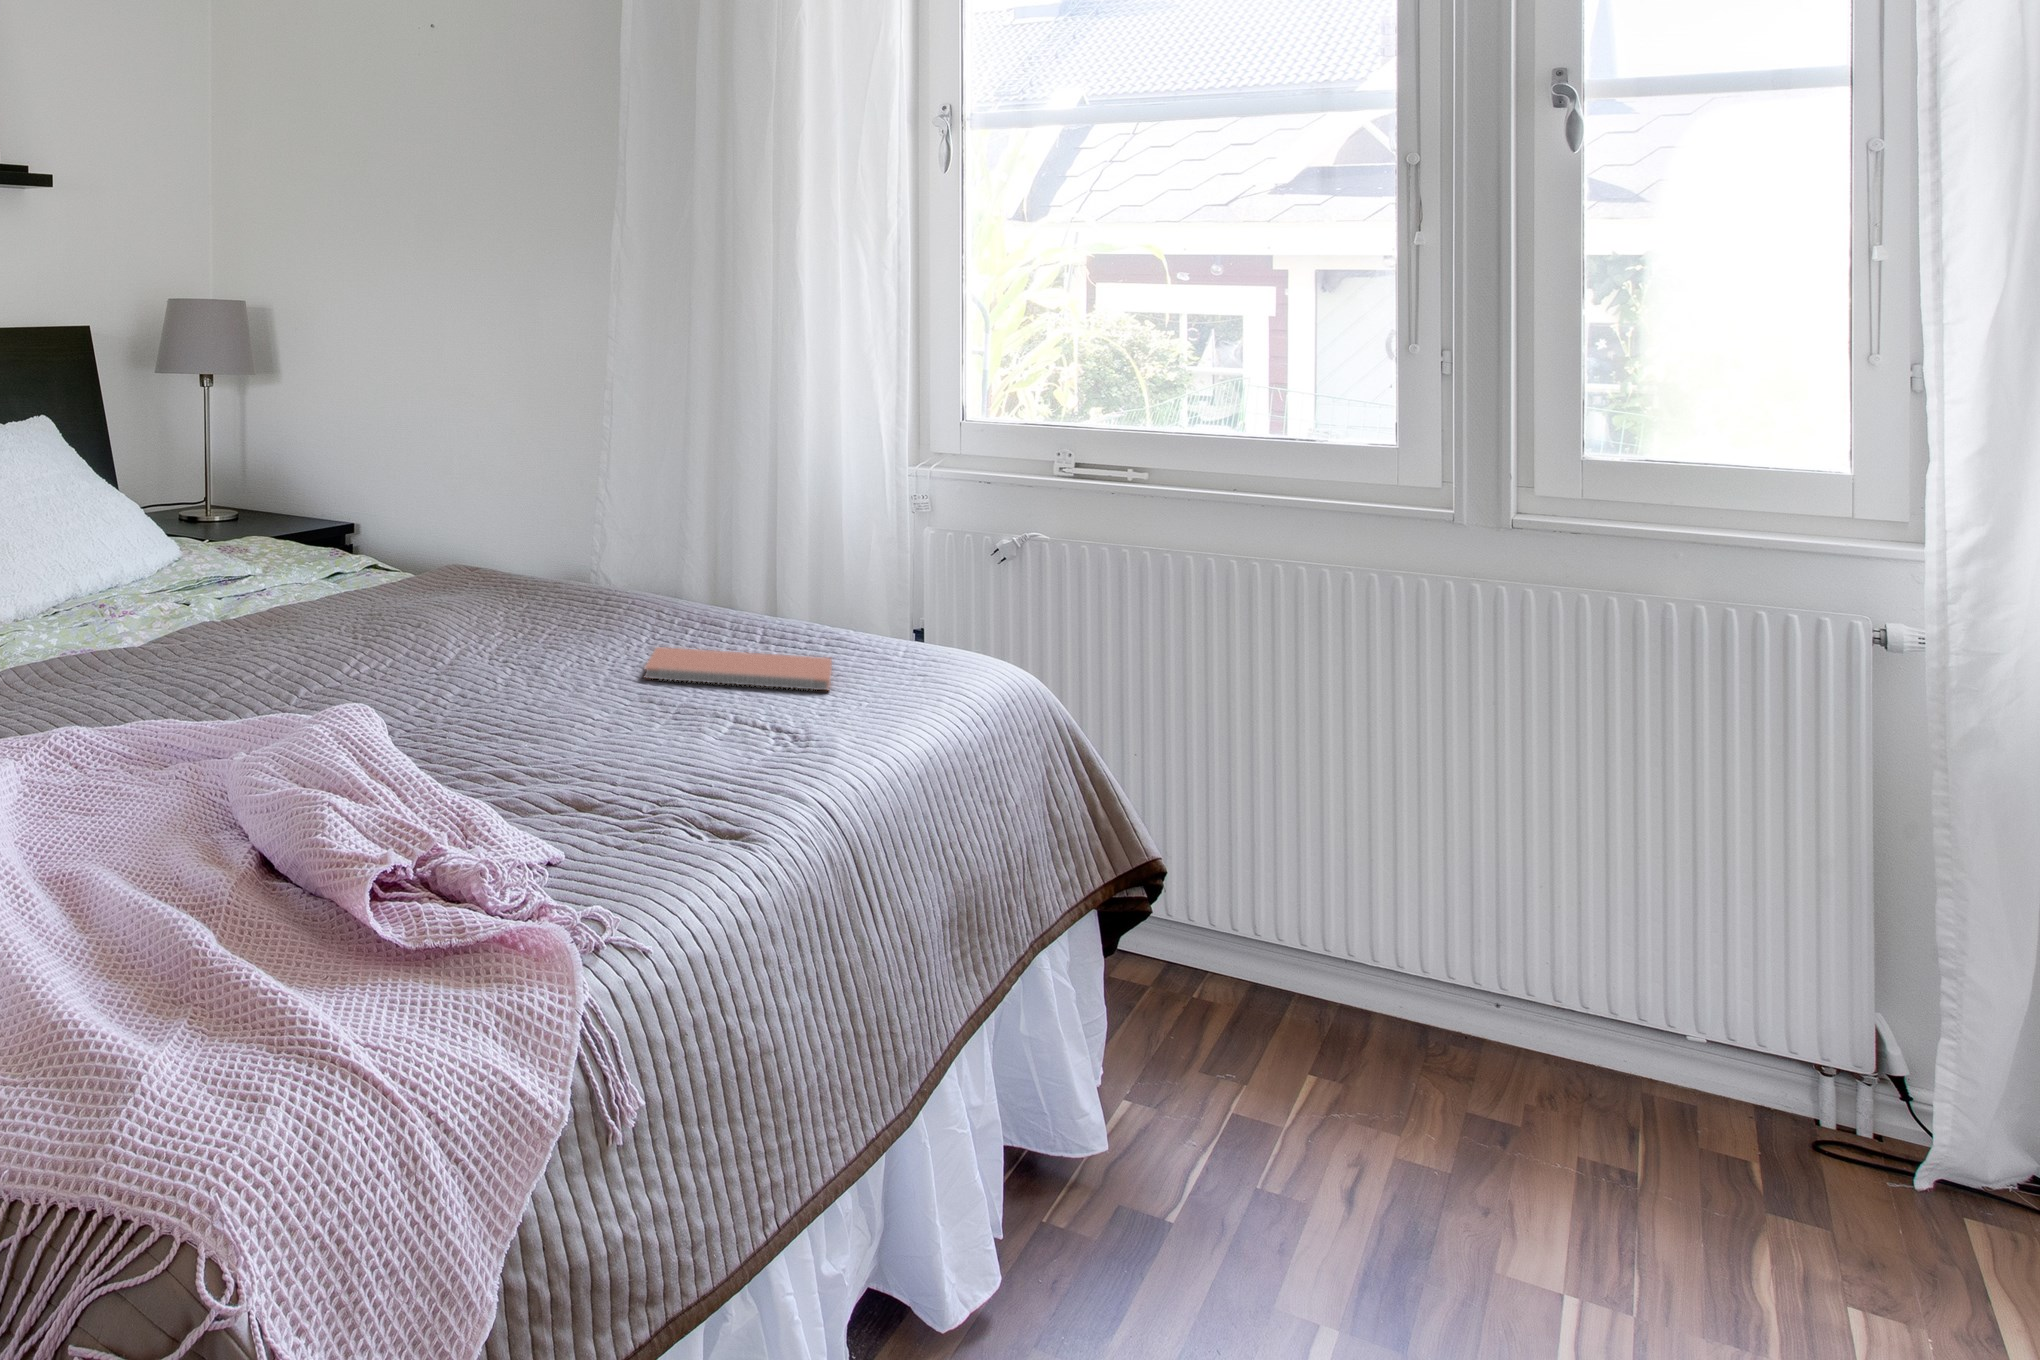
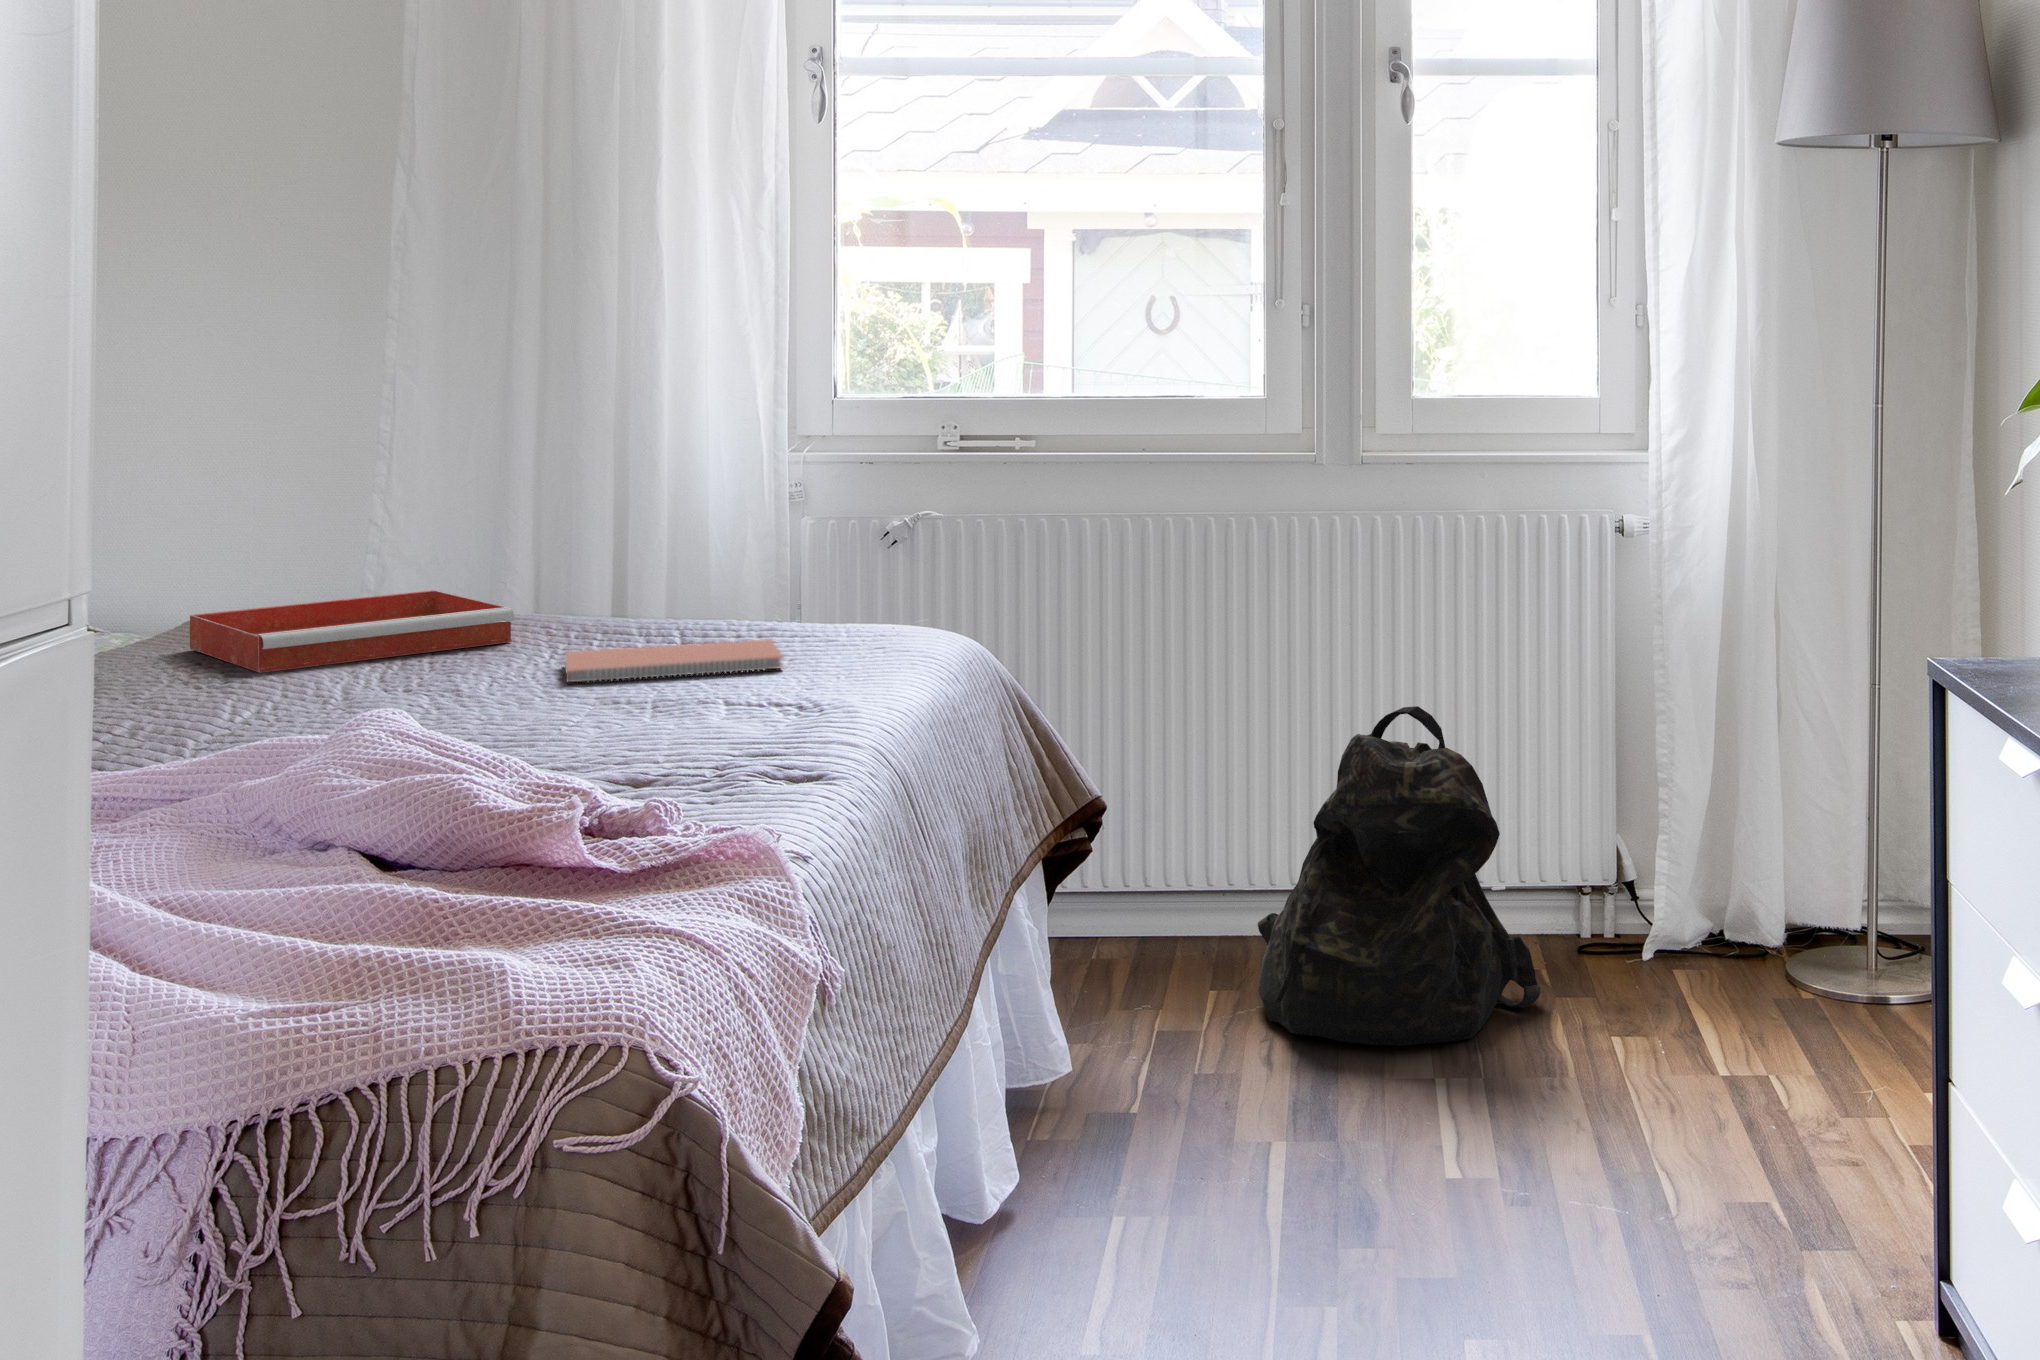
tray: none [414,572,636,632] -> present [190,590,514,673]
backpack: none [1360,820,1743,1229] -> present [1258,706,1541,1046]

